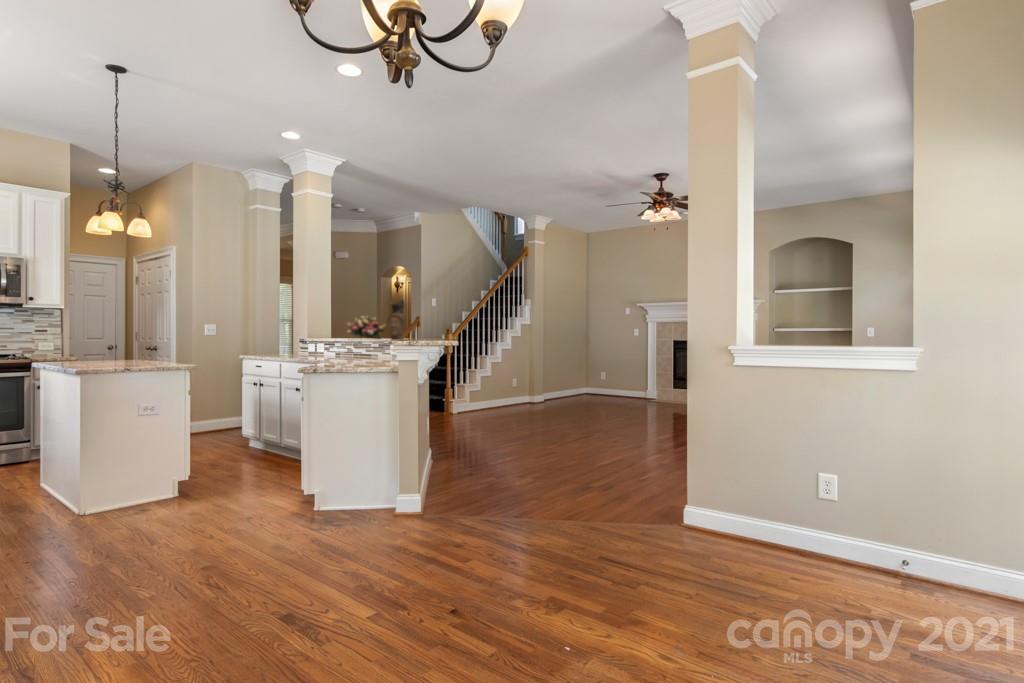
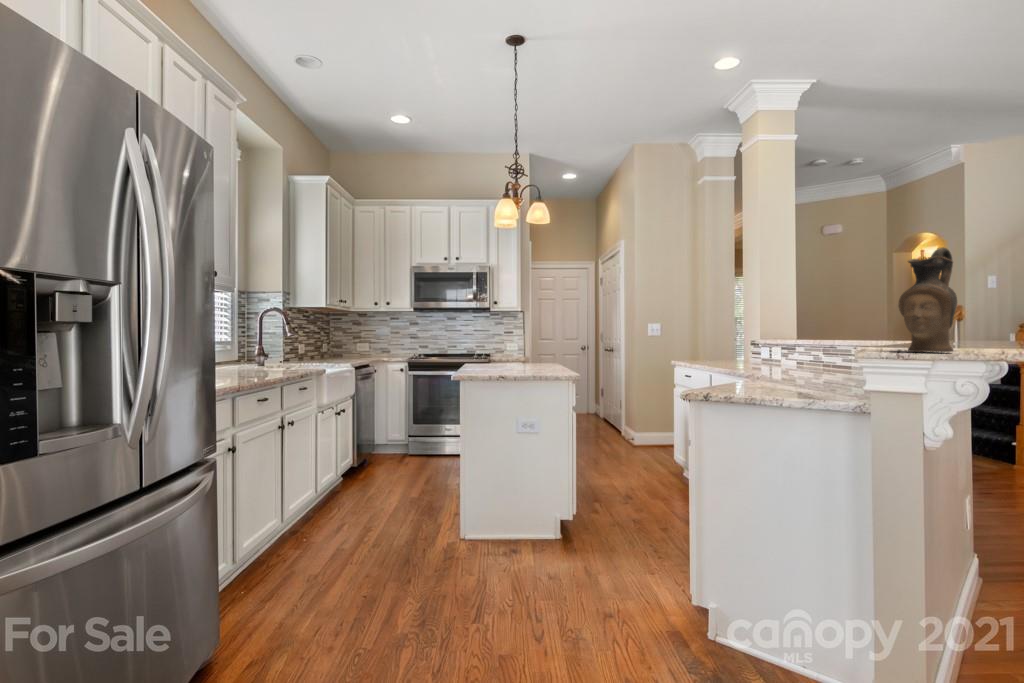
flower arrangement: present [347,316,386,339] -> none [814,301,897,343]

